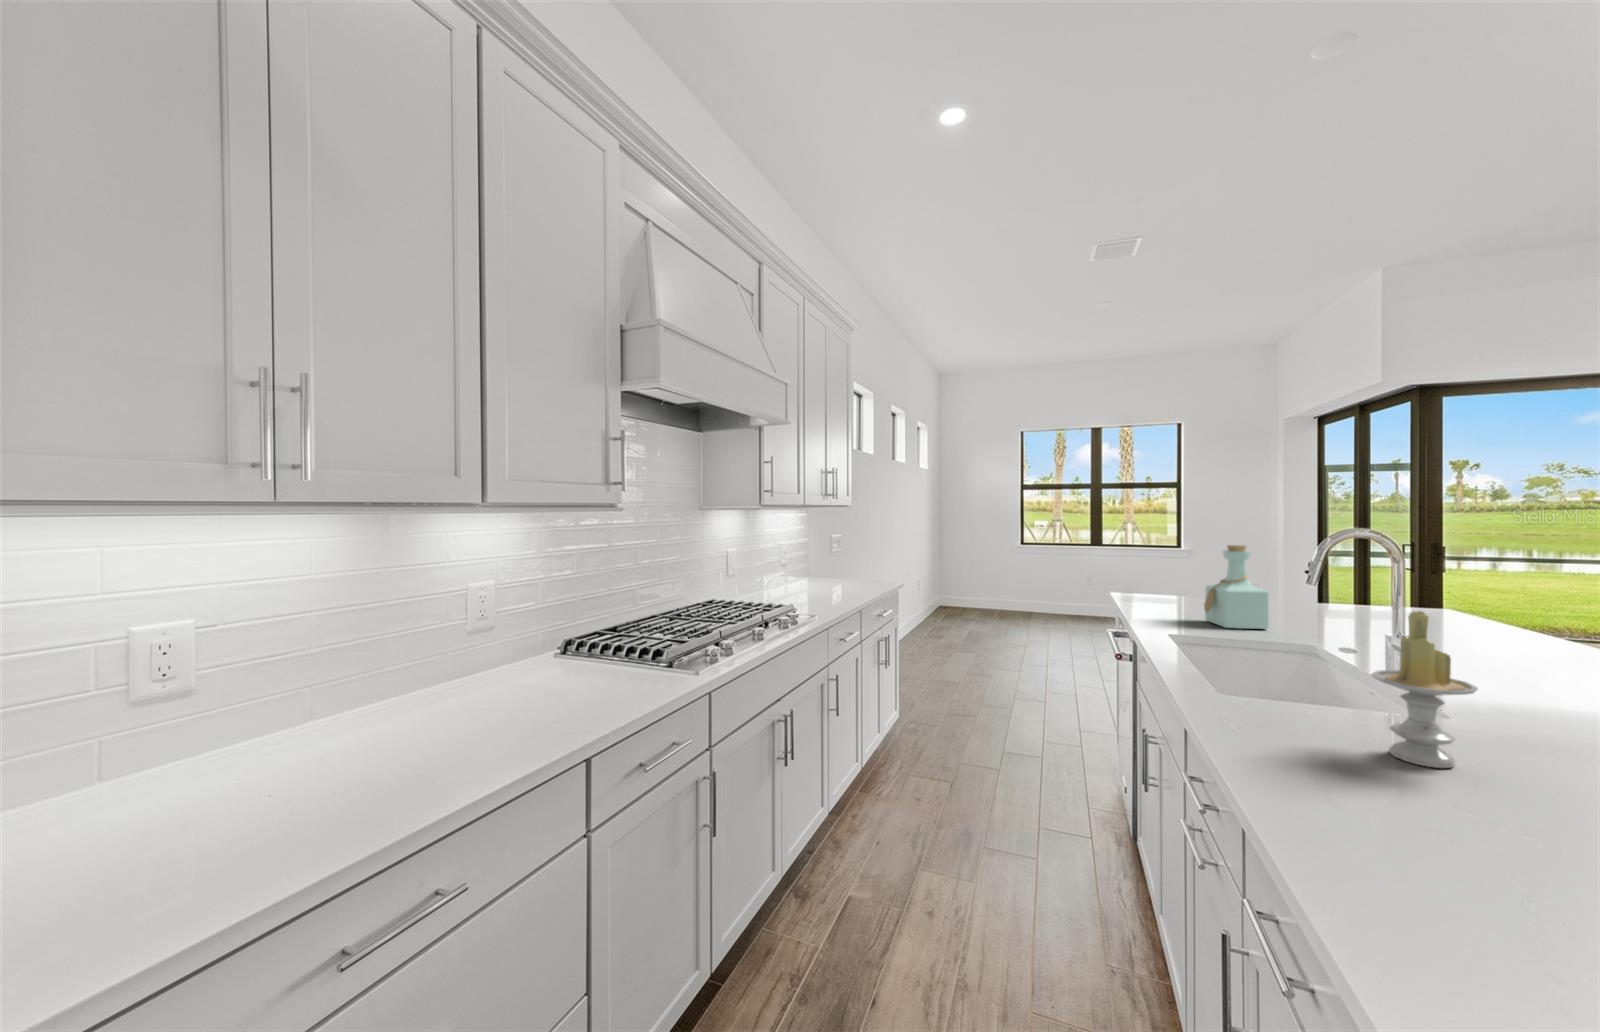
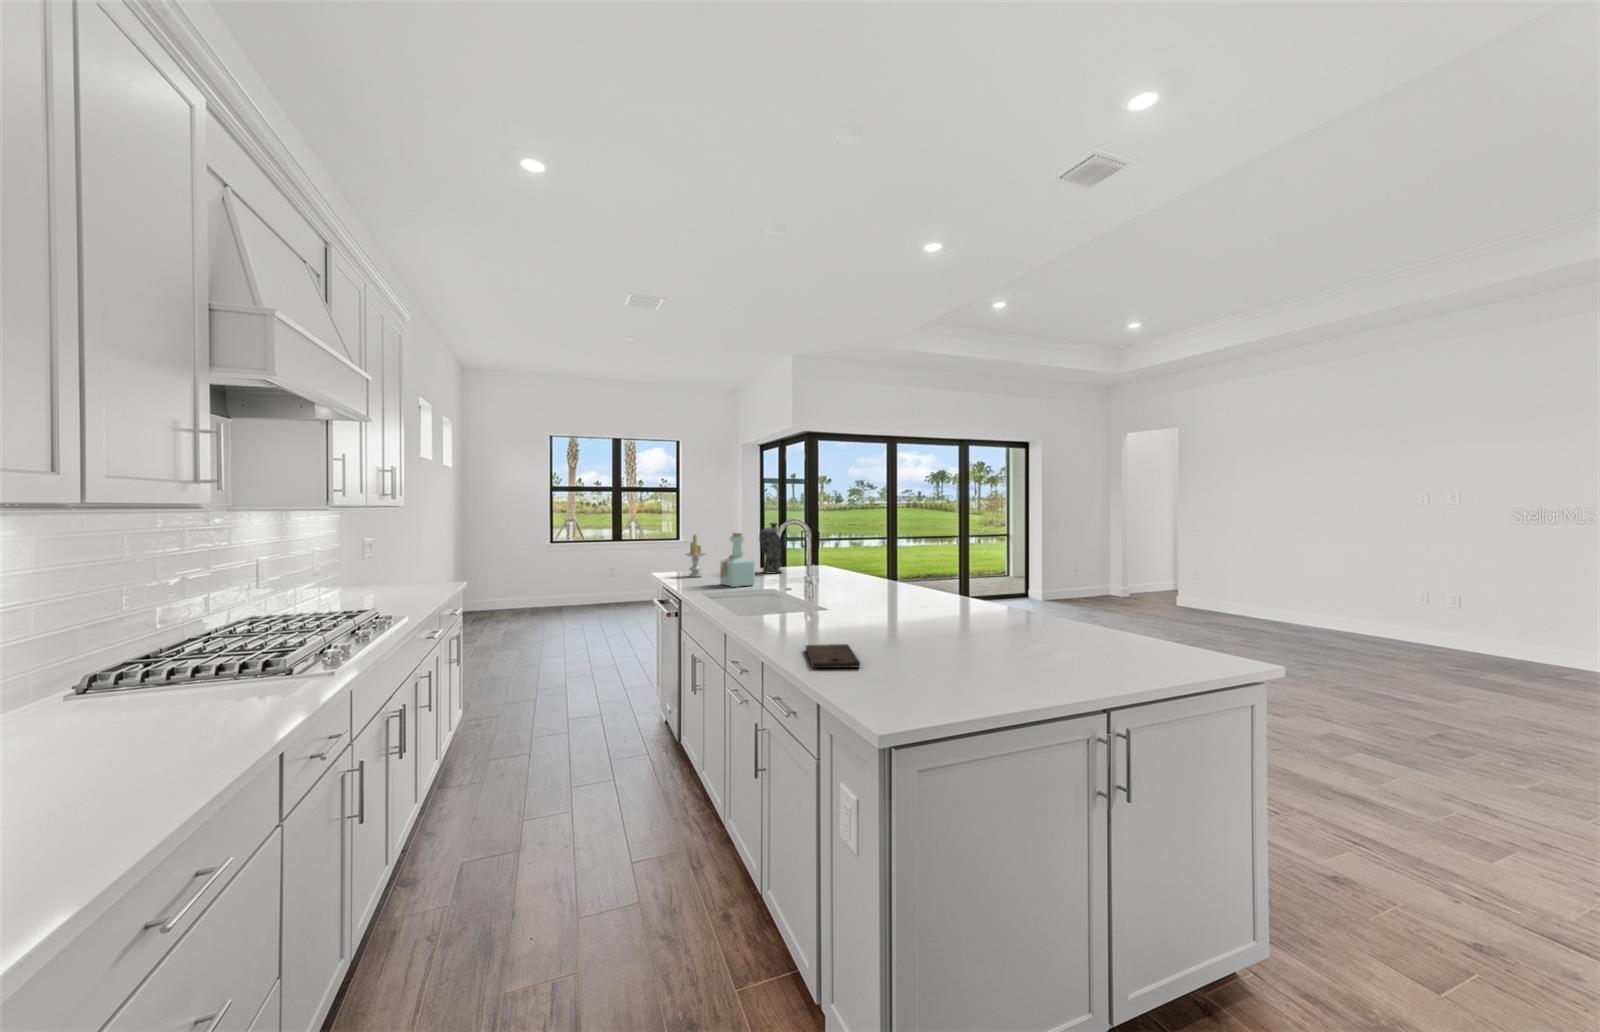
vase: none [1290,530,1349,612] -> present [759,522,787,574]
candle: present [1371,611,1478,768] -> present [685,535,705,577]
cutting board: none [1329,791,1495,910] -> present [806,644,860,668]

